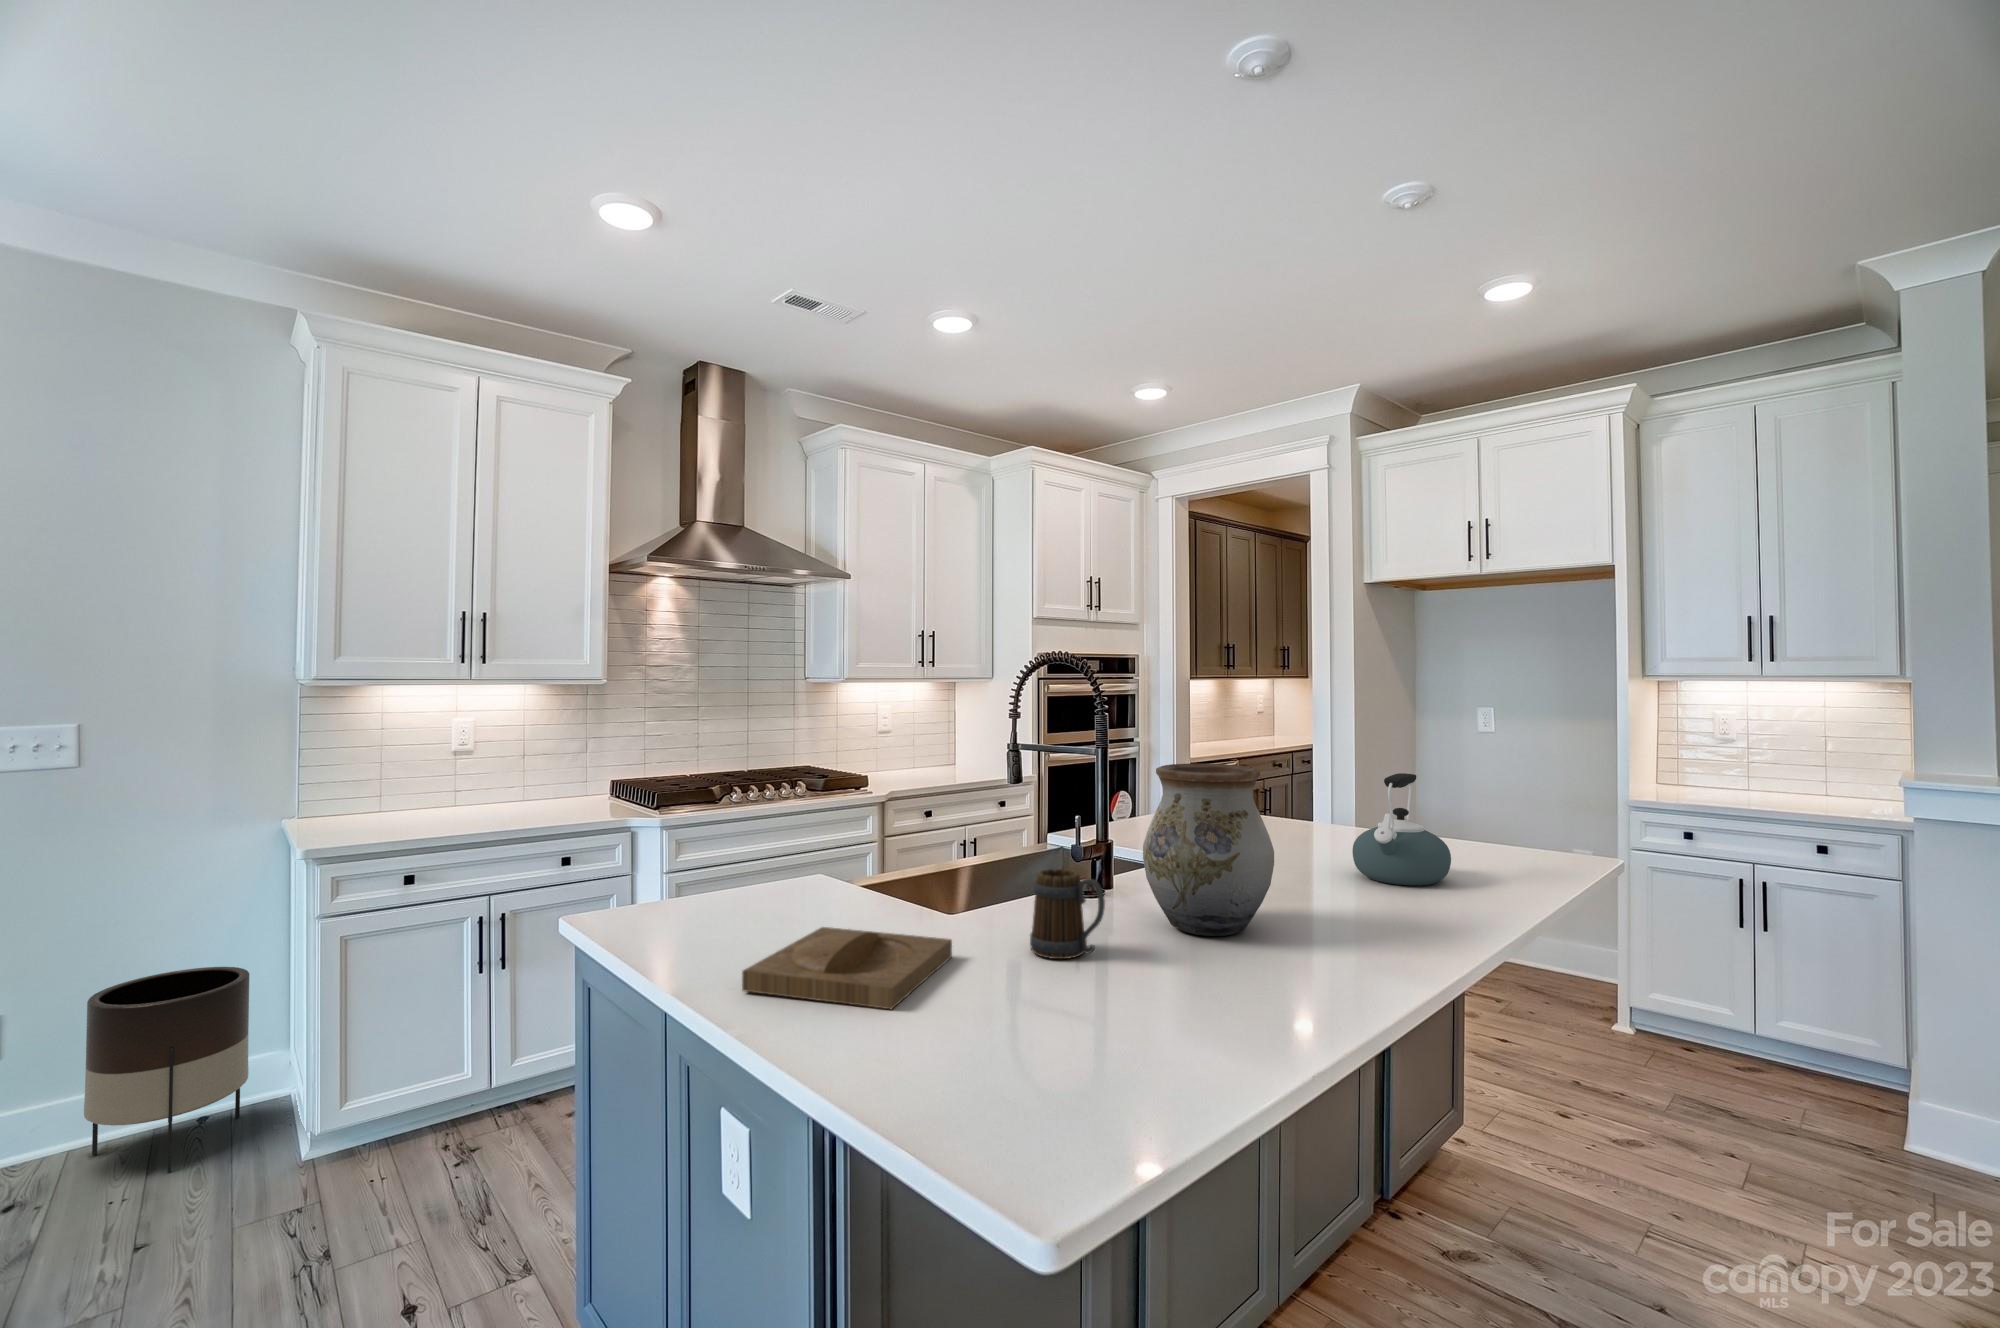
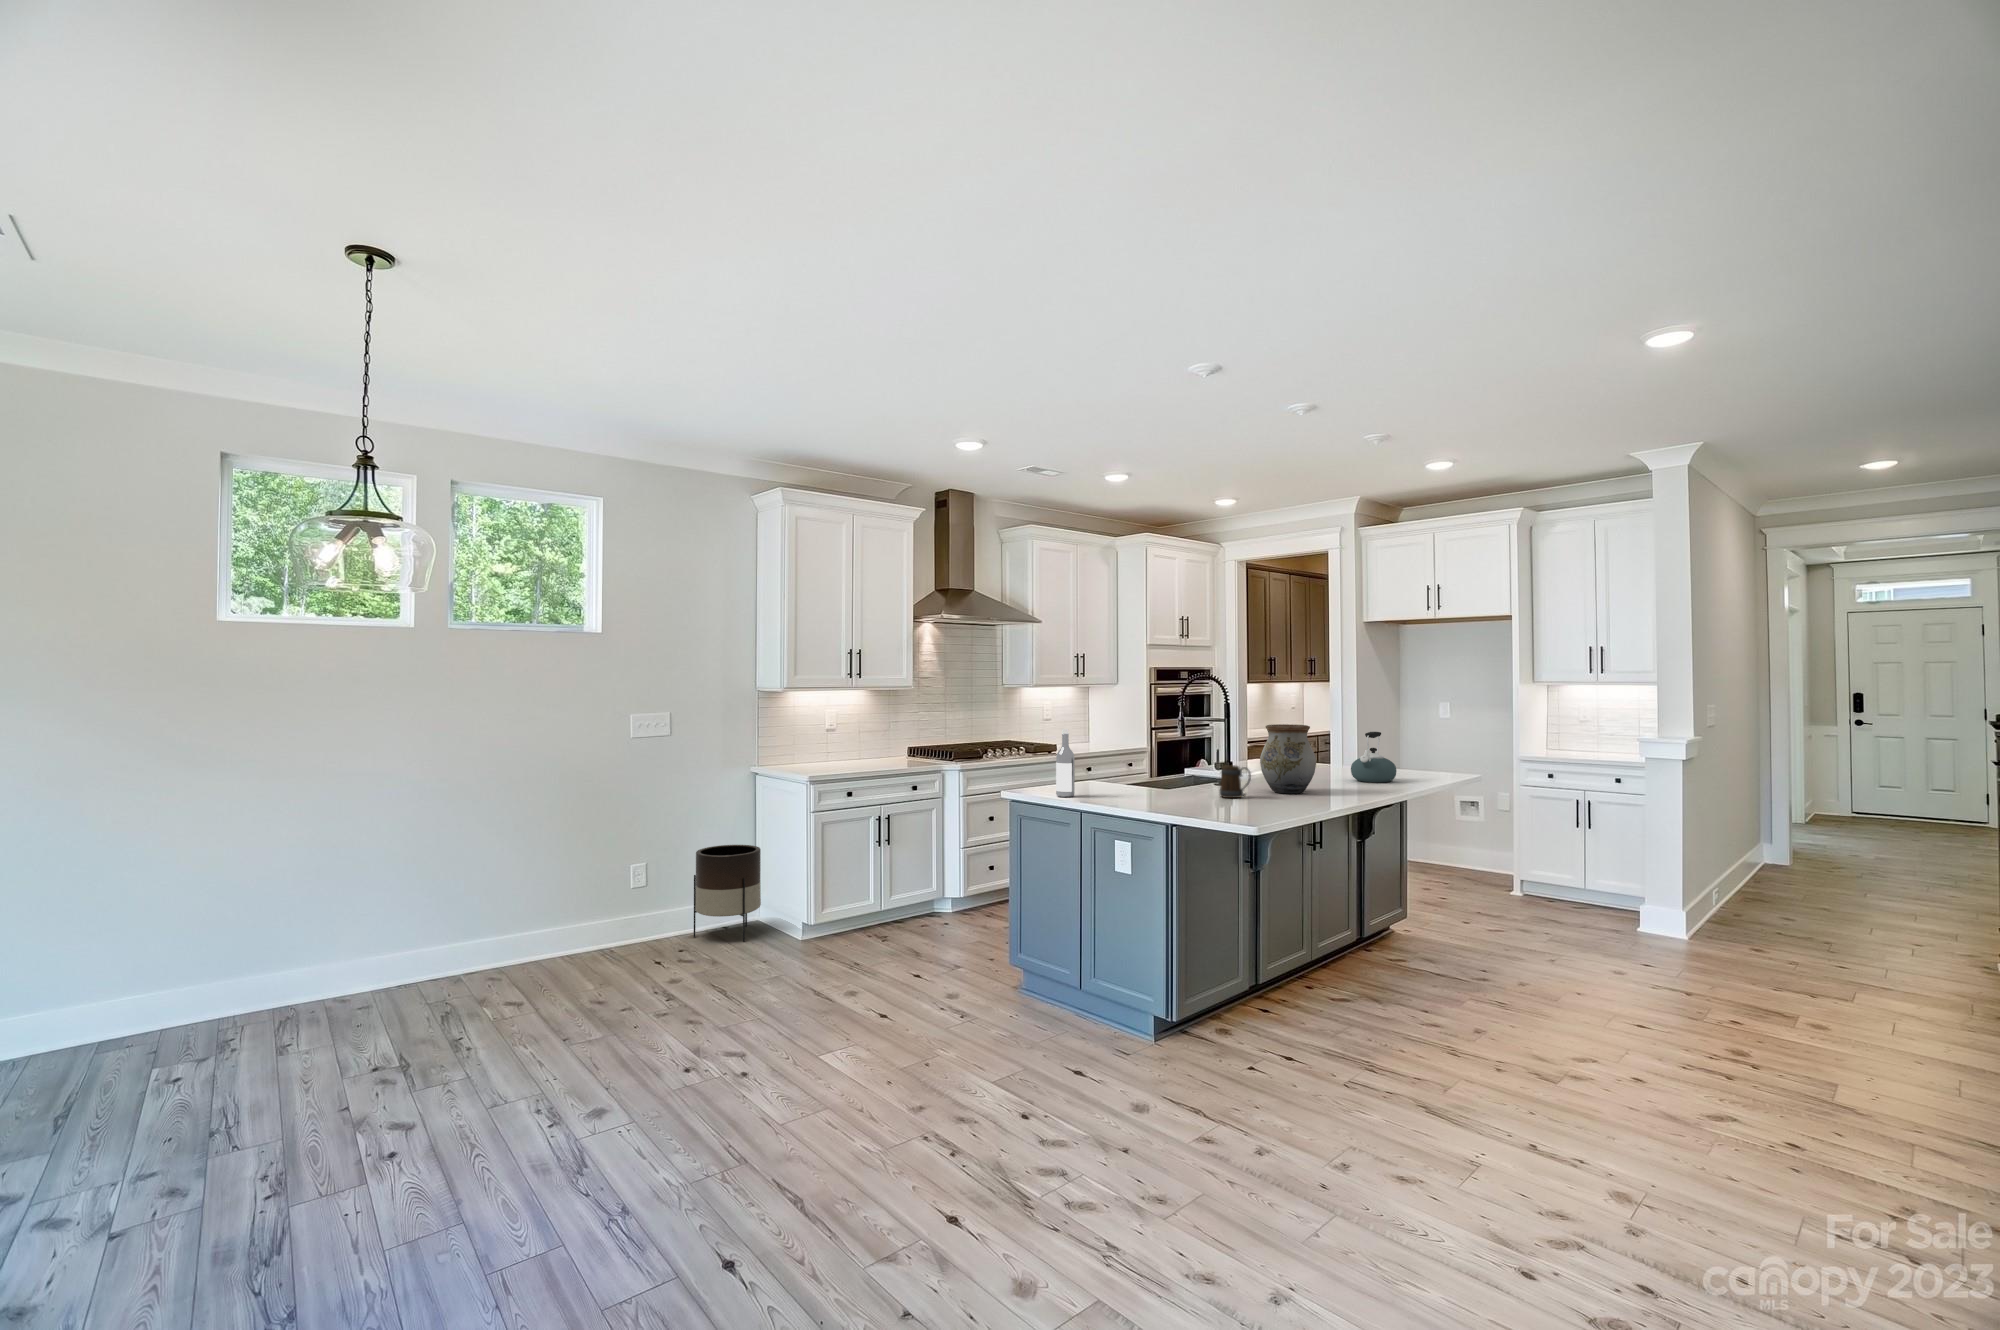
wine bottle: none [646,775,694,943] -> present [1056,729,1075,797]
tray: present [742,927,952,1009] -> none [1123,788,1190,806]

